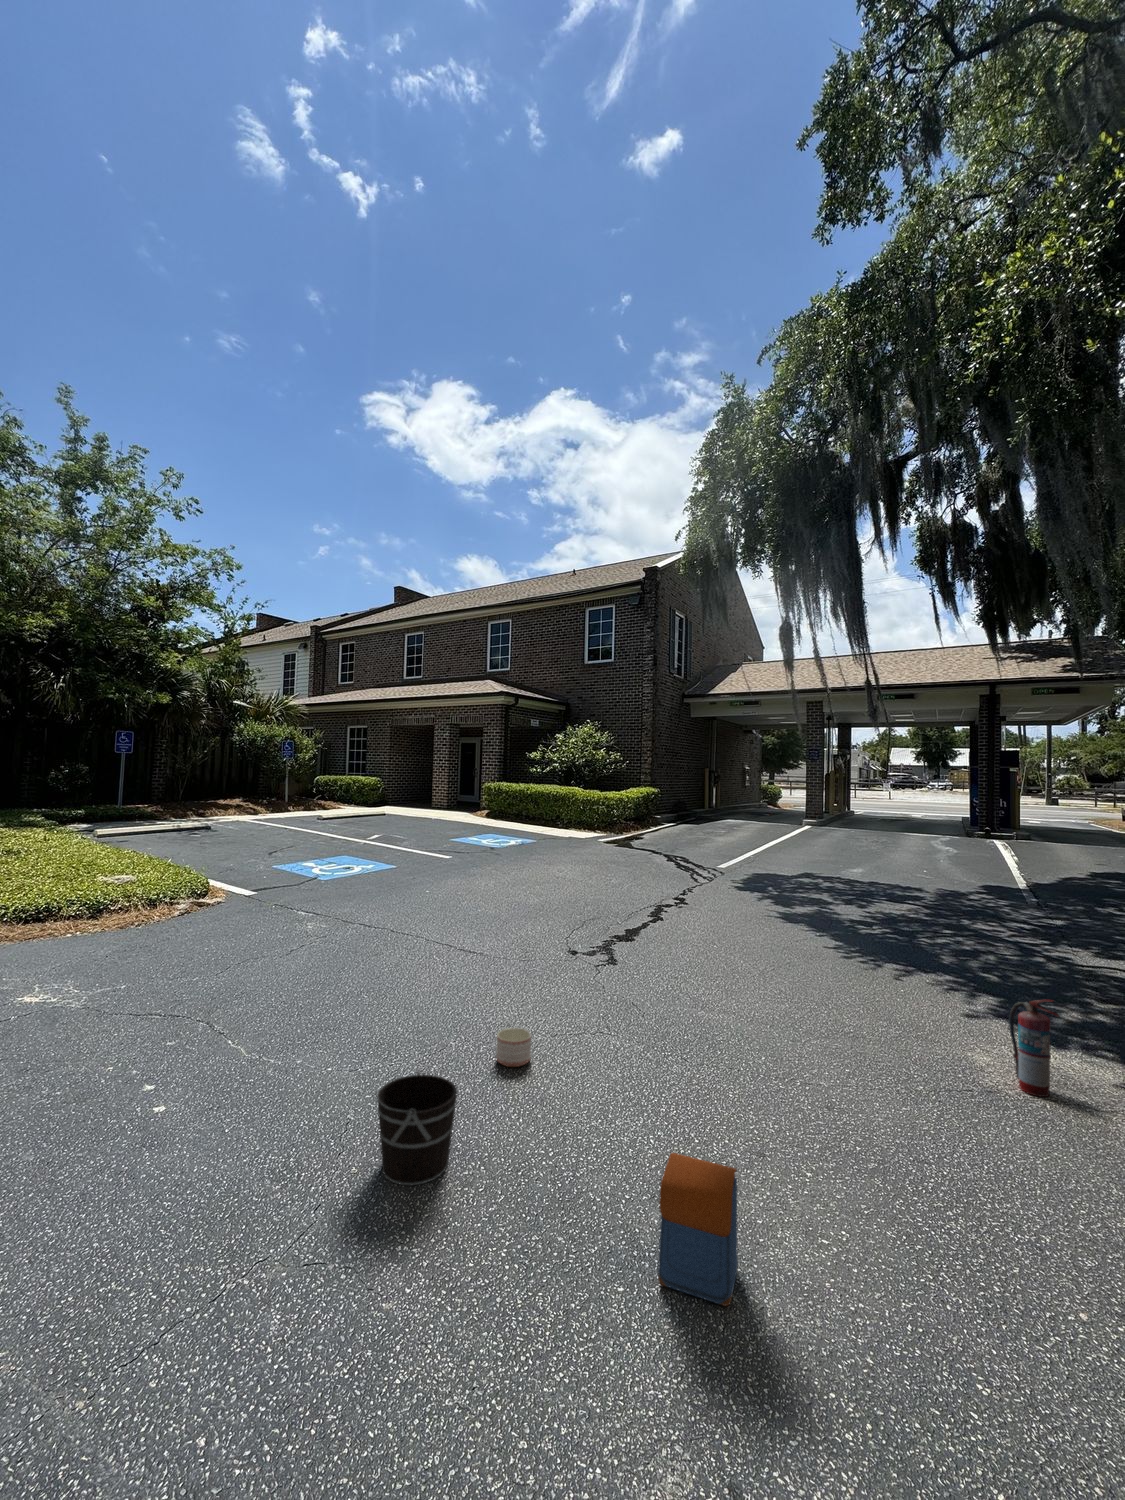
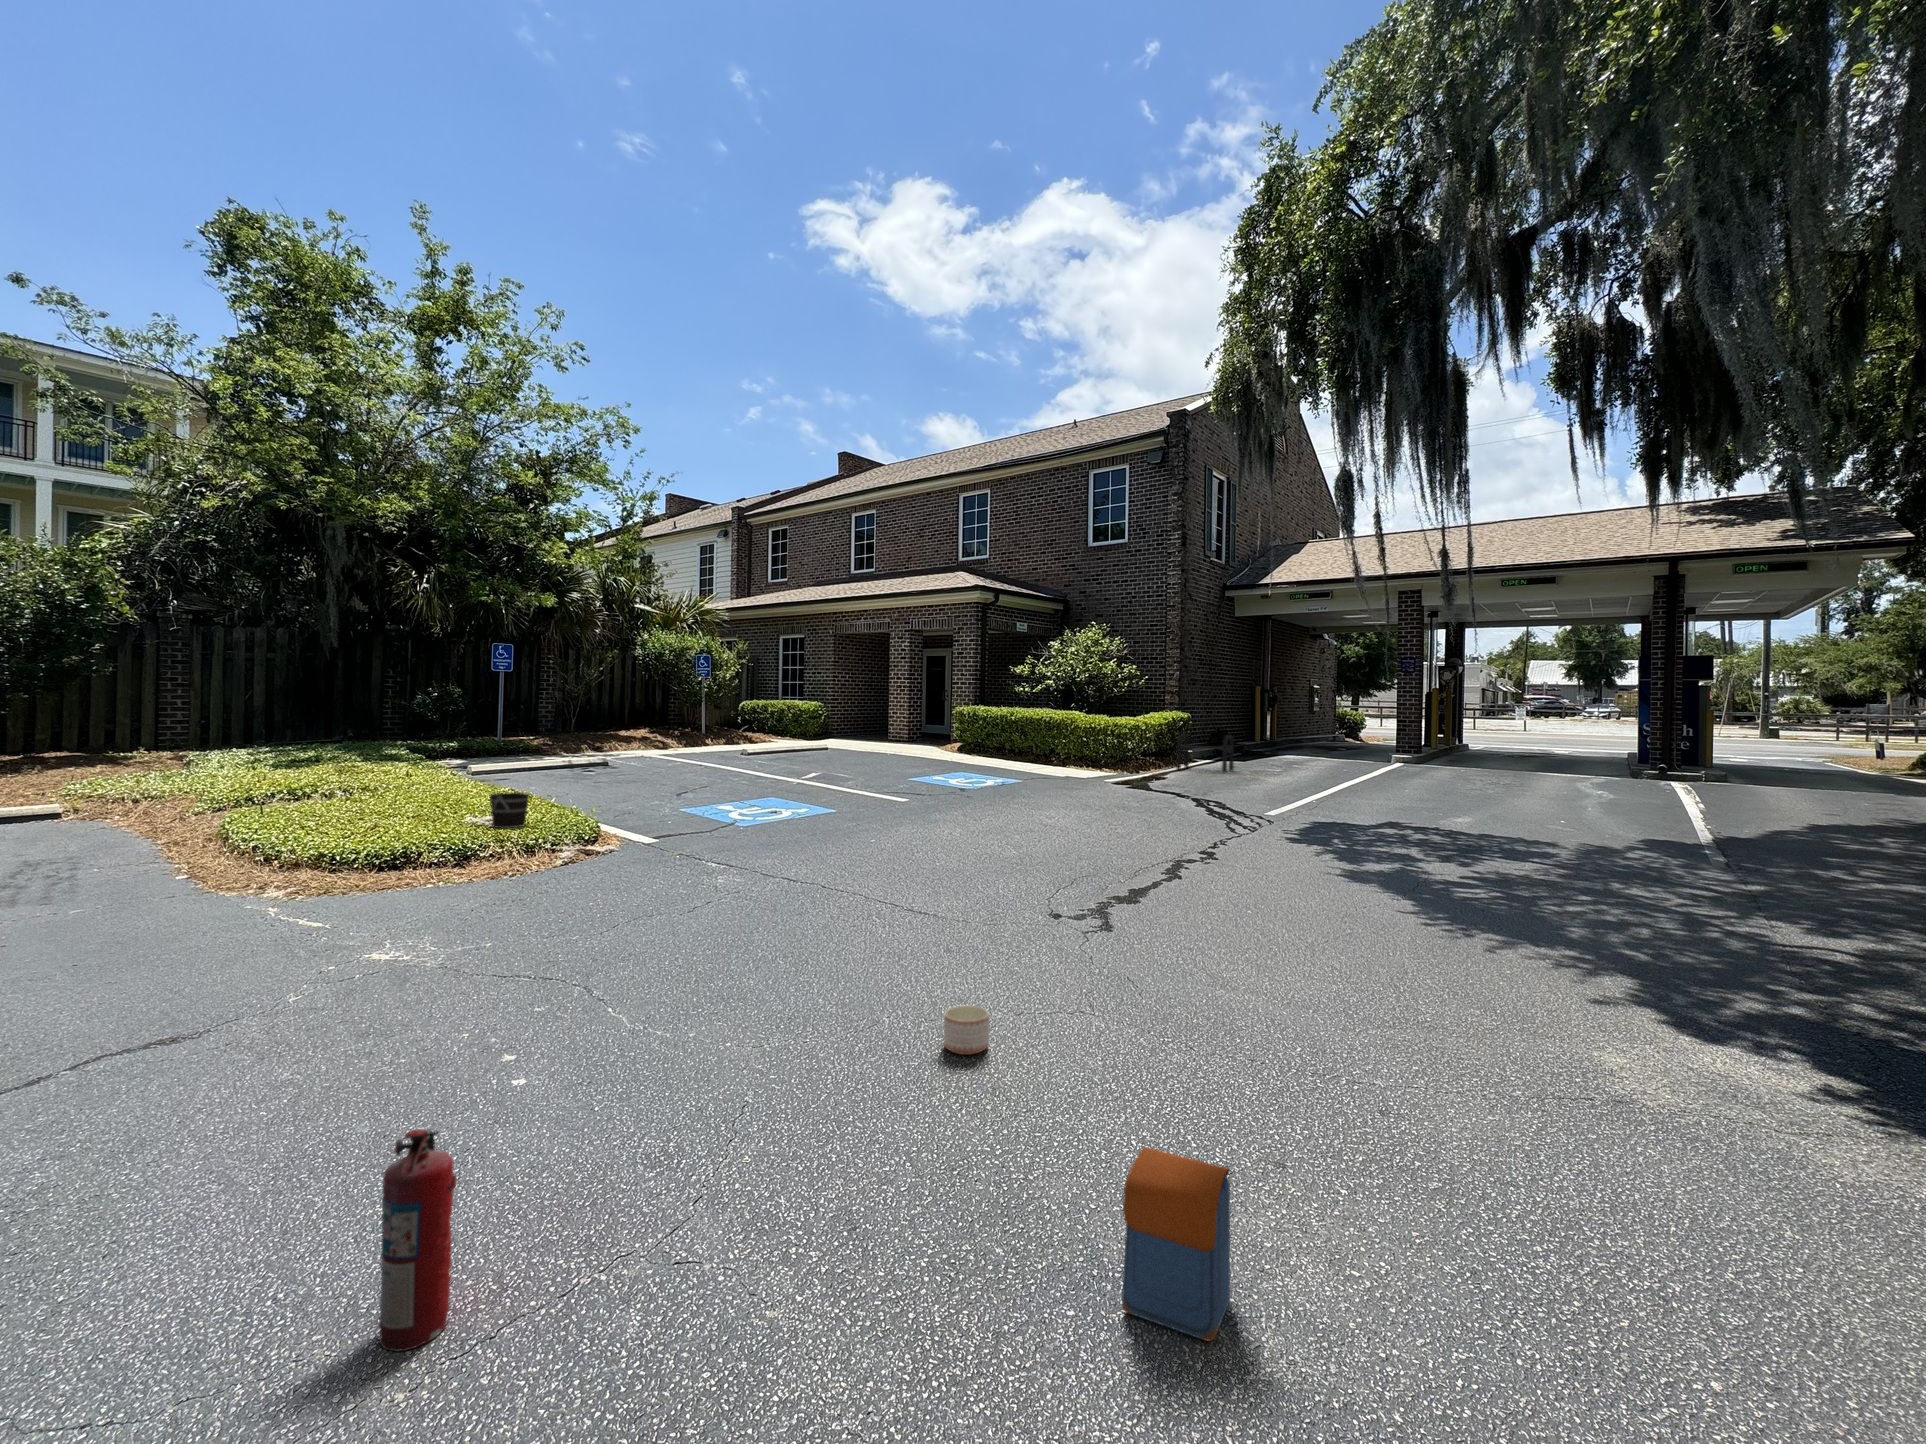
bench: none [641,802,682,831] -> present [1176,733,1234,773]
fire extinguisher: present [1009,1000,1059,1097] -> present [379,1129,456,1351]
bucket: present [375,1073,457,1185] -> present [490,792,529,828]

